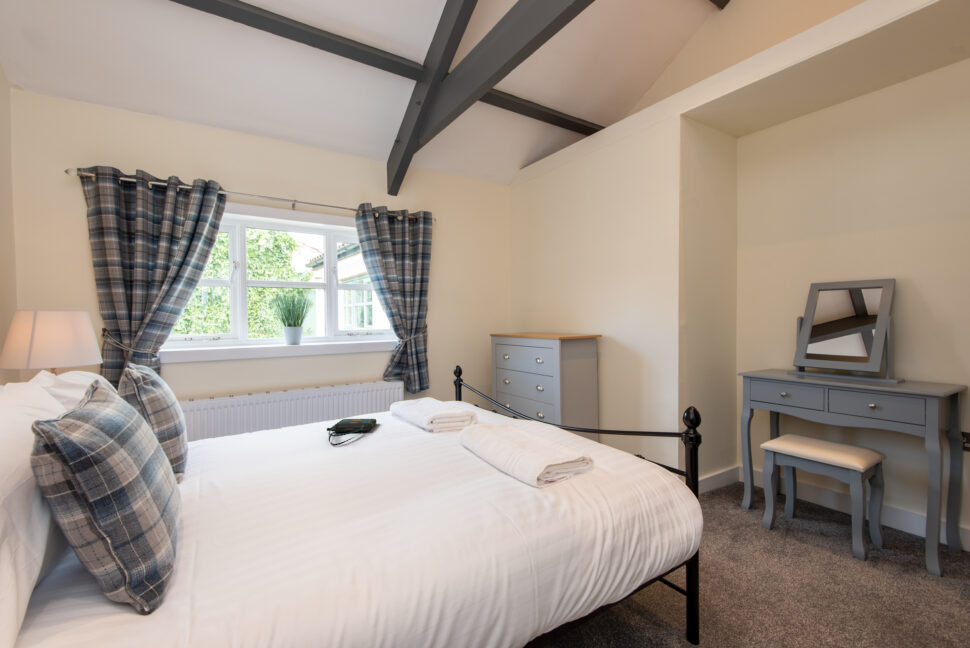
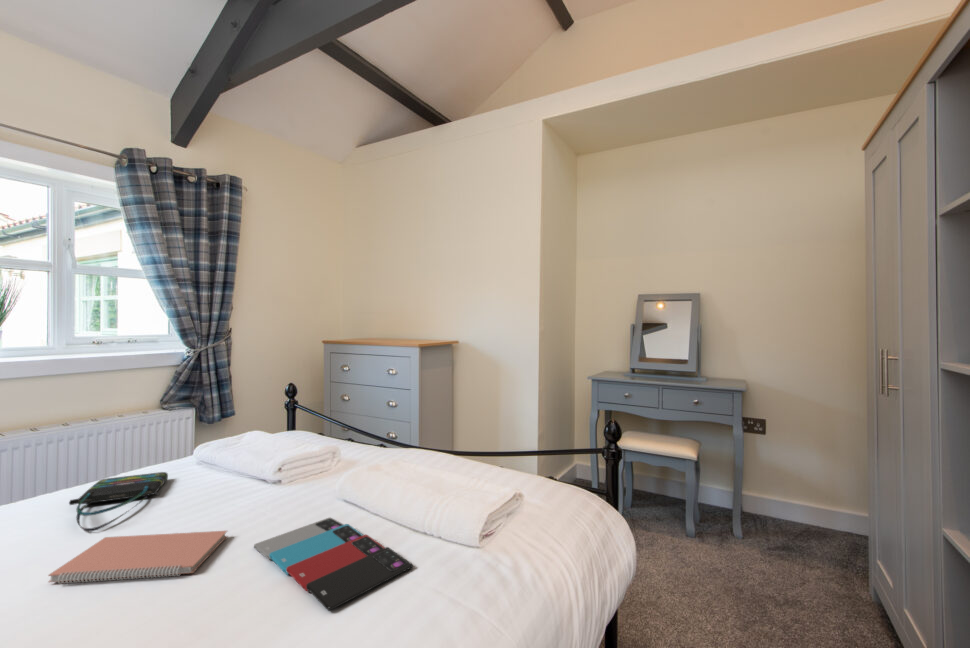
notebook: none [313,449,398,473] -> present [49,531,227,583]
smartphone: none [410,457,496,504] -> present [254,518,413,611]

